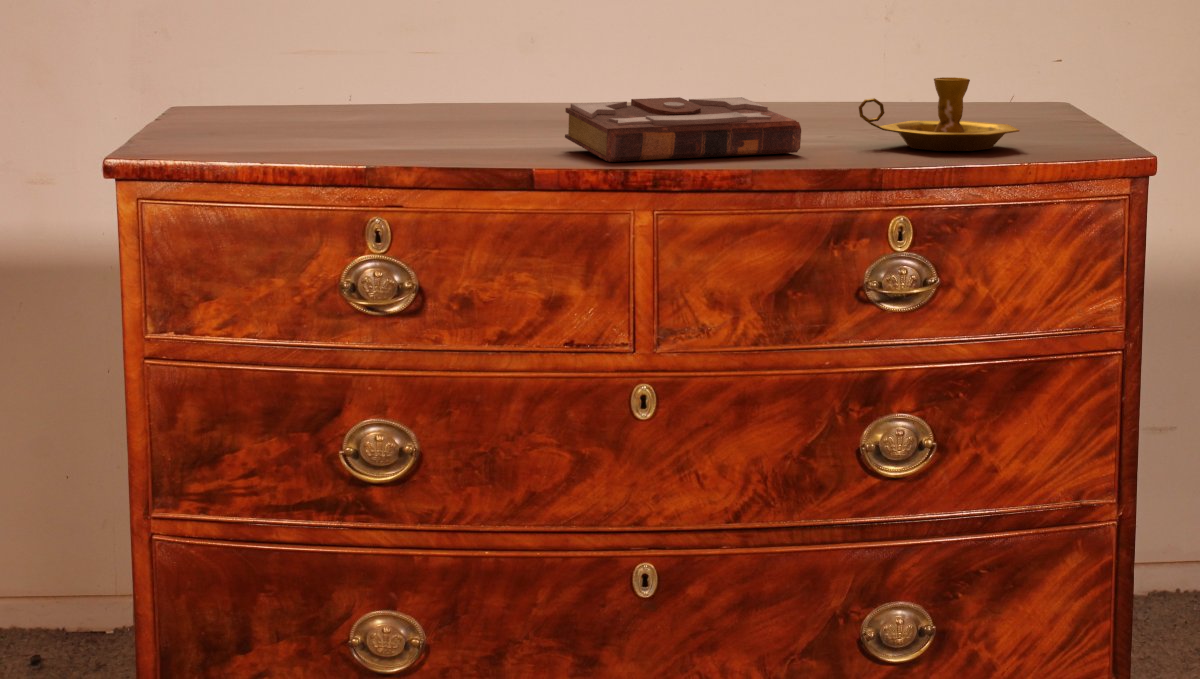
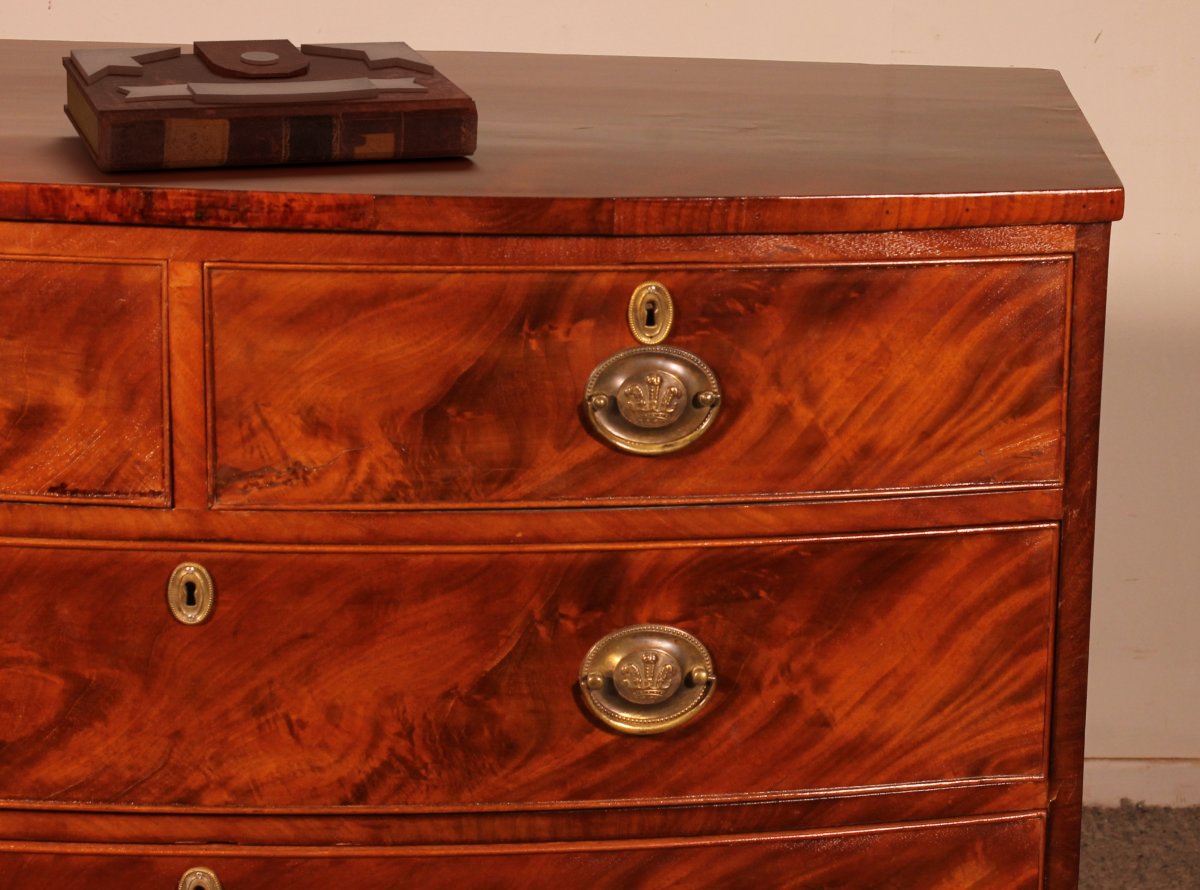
candlestick: present [859,77,1020,151] -> none [602,21,885,161]

